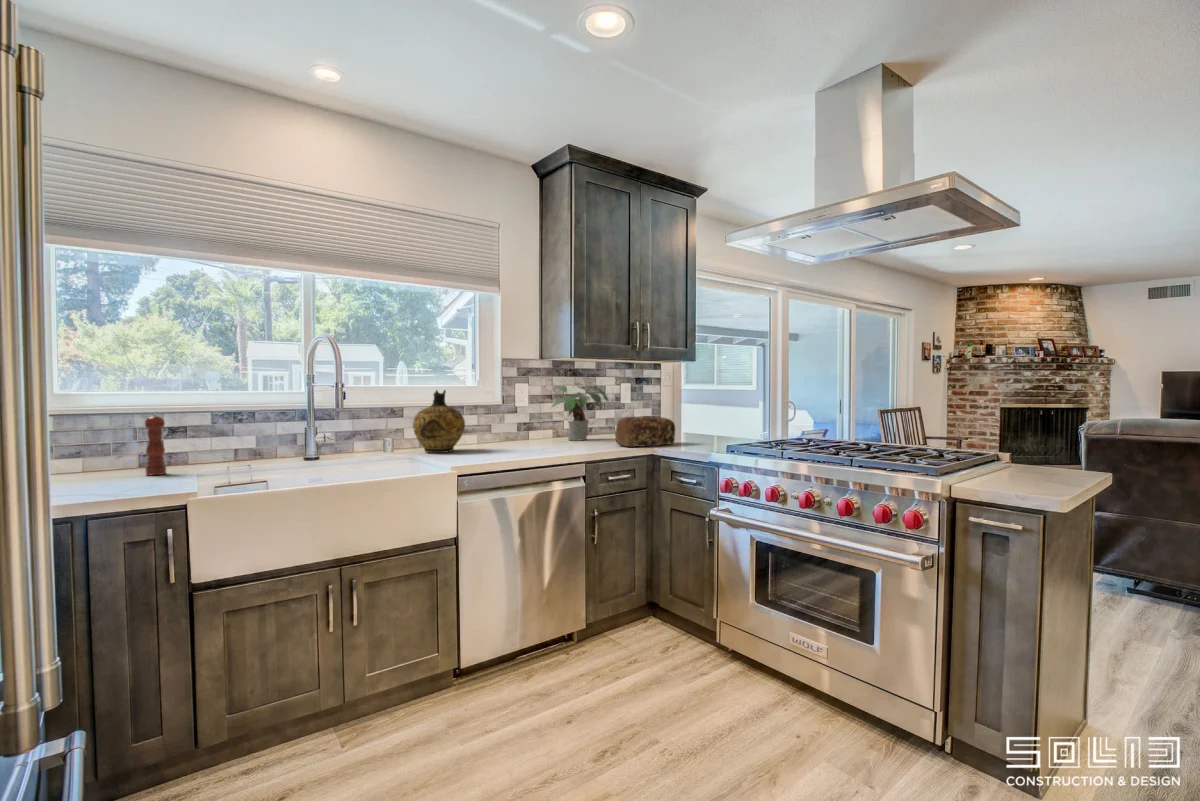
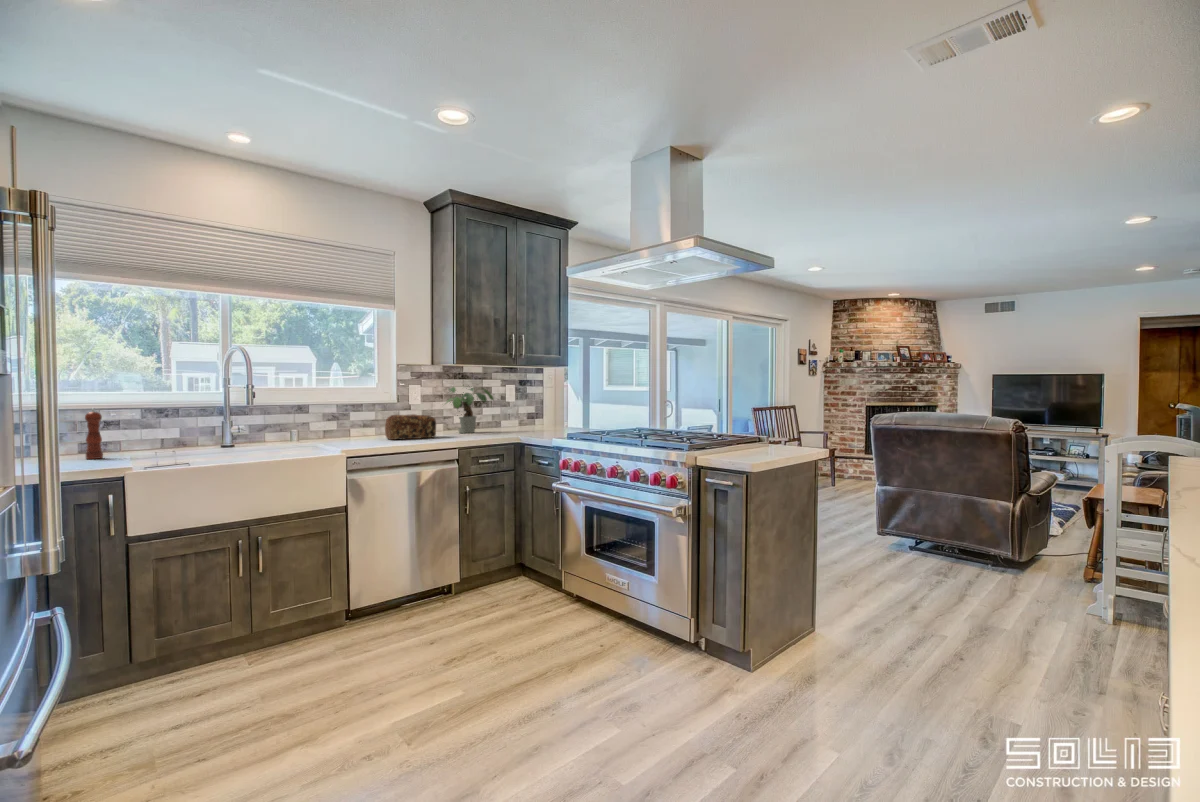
ceramic jug: present [413,390,465,453] -> none [317,391,363,443]
bread loaf: present [615,416,675,447] -> present [385,414,436,440]

